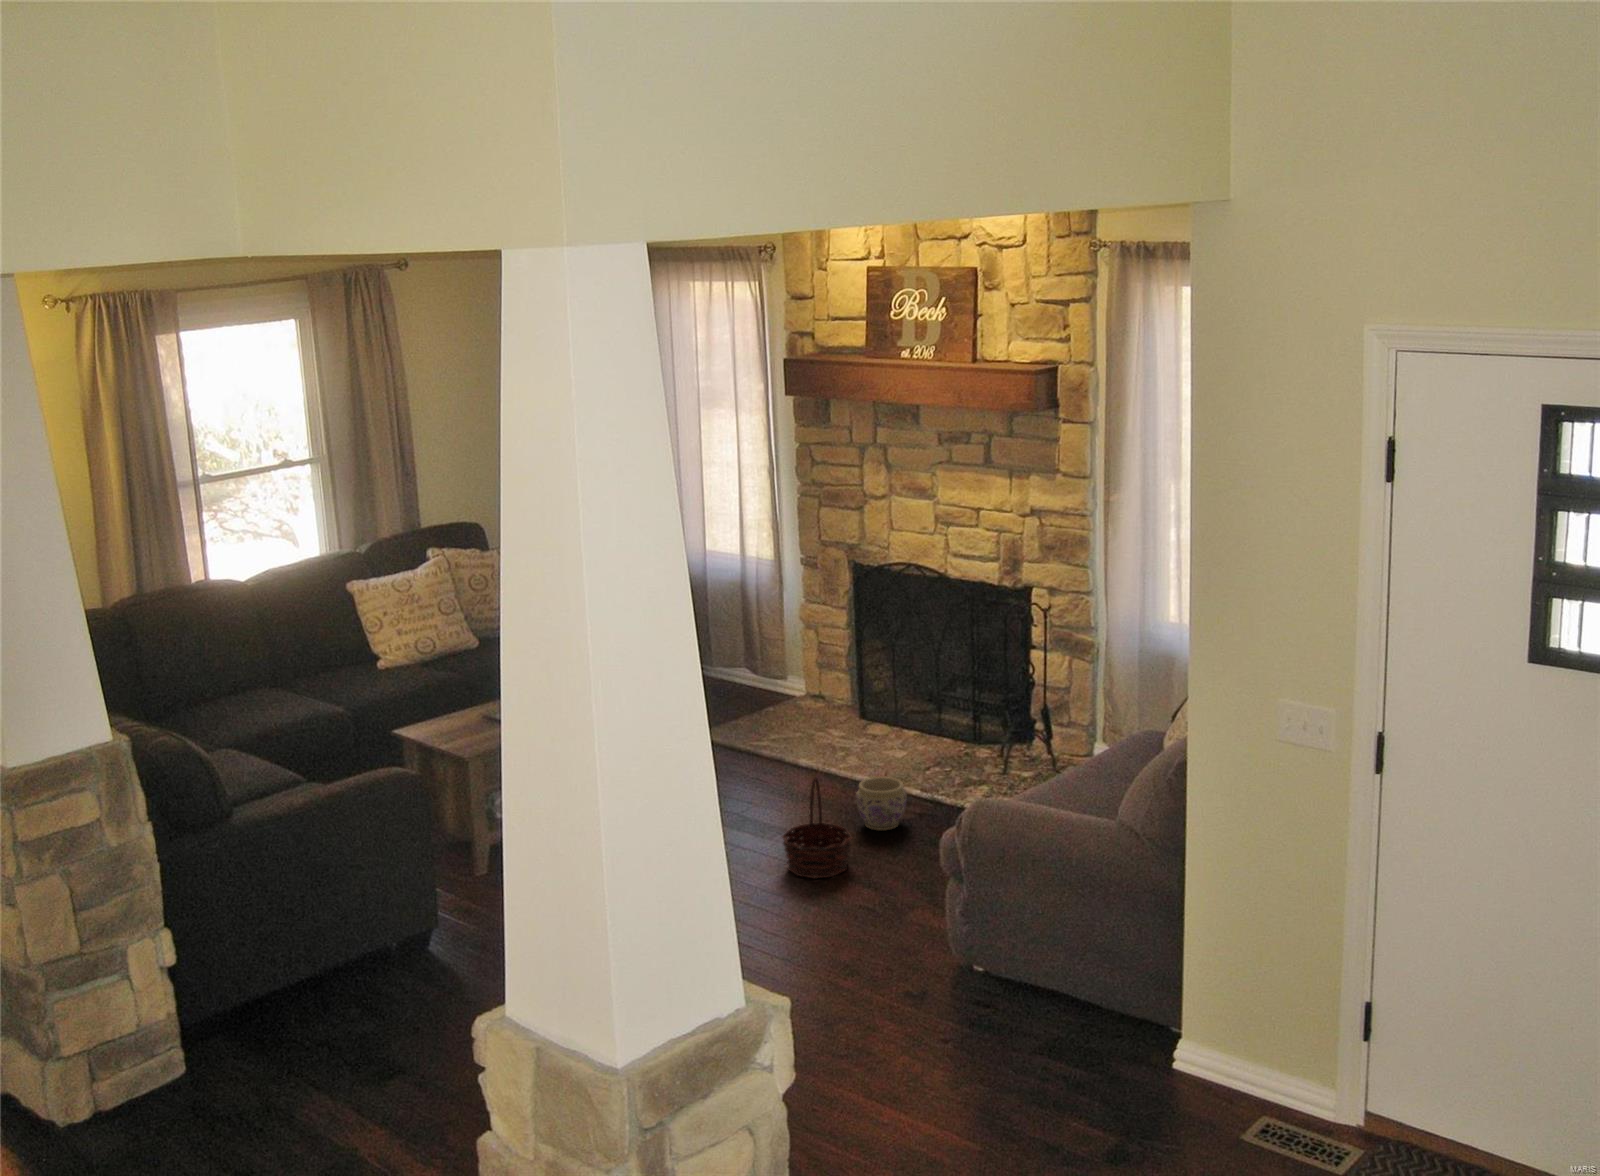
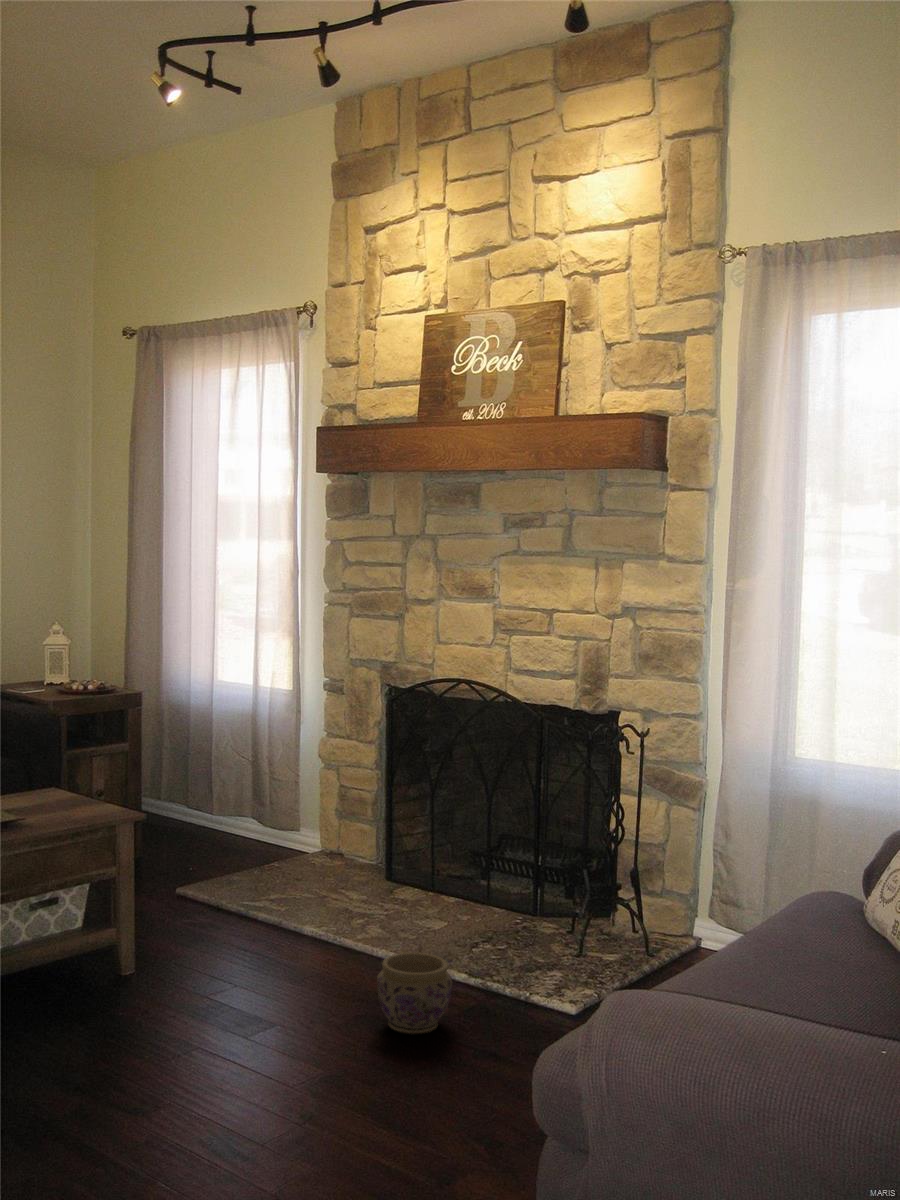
basket: present [782,777,853,878] -> none [257,943,370,1113]

